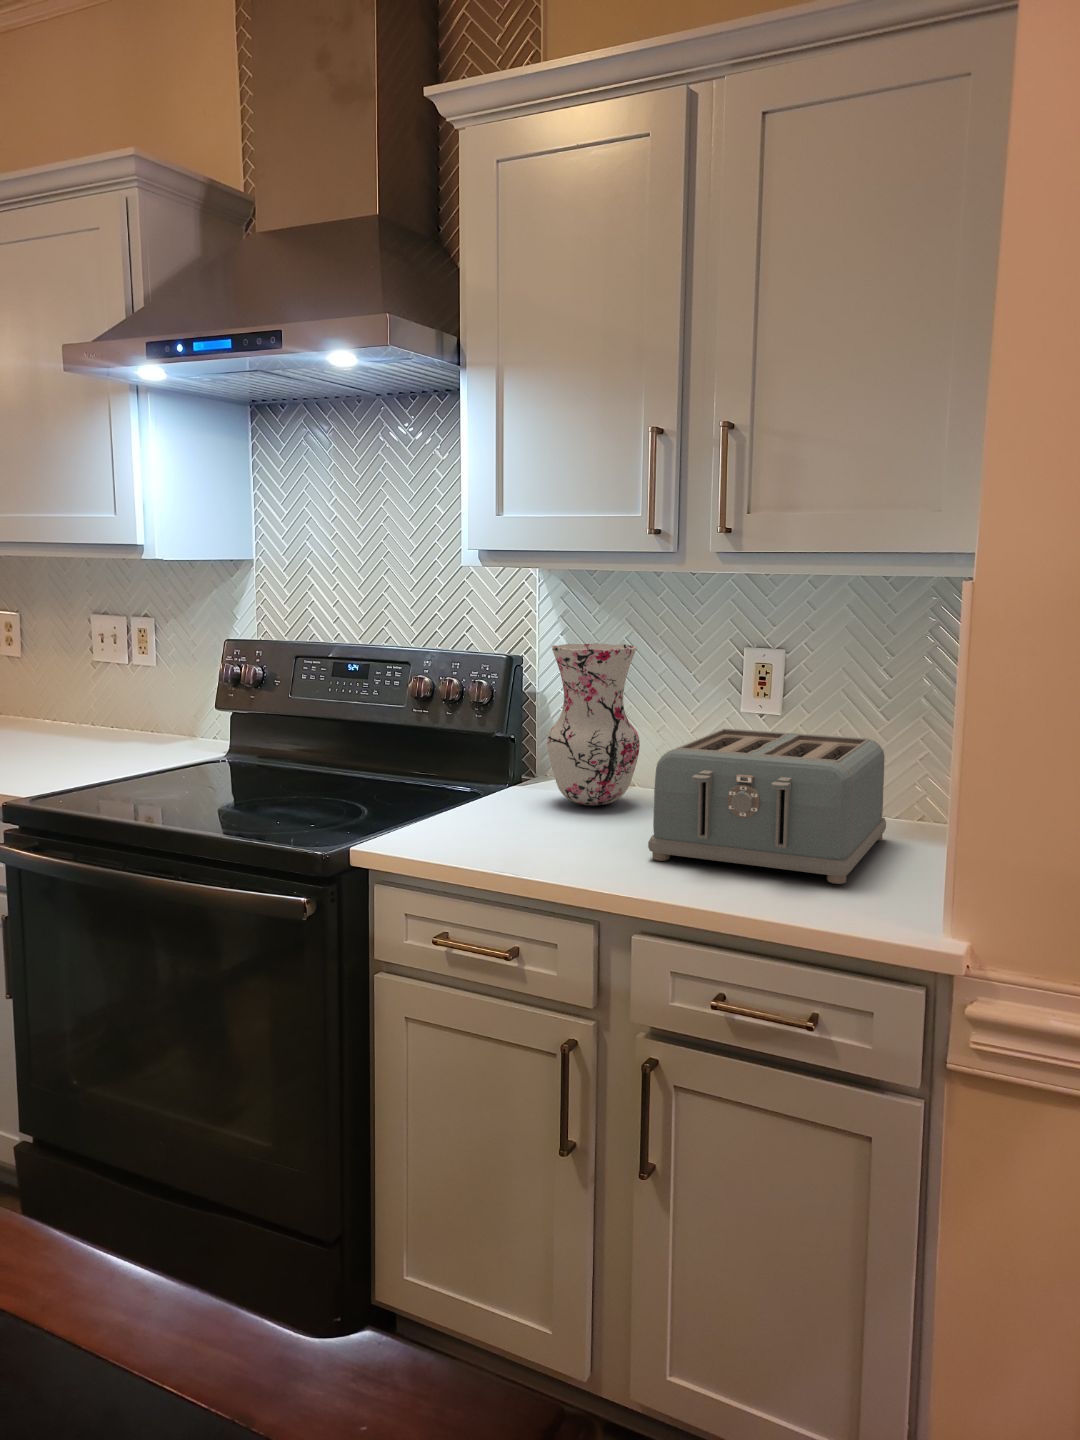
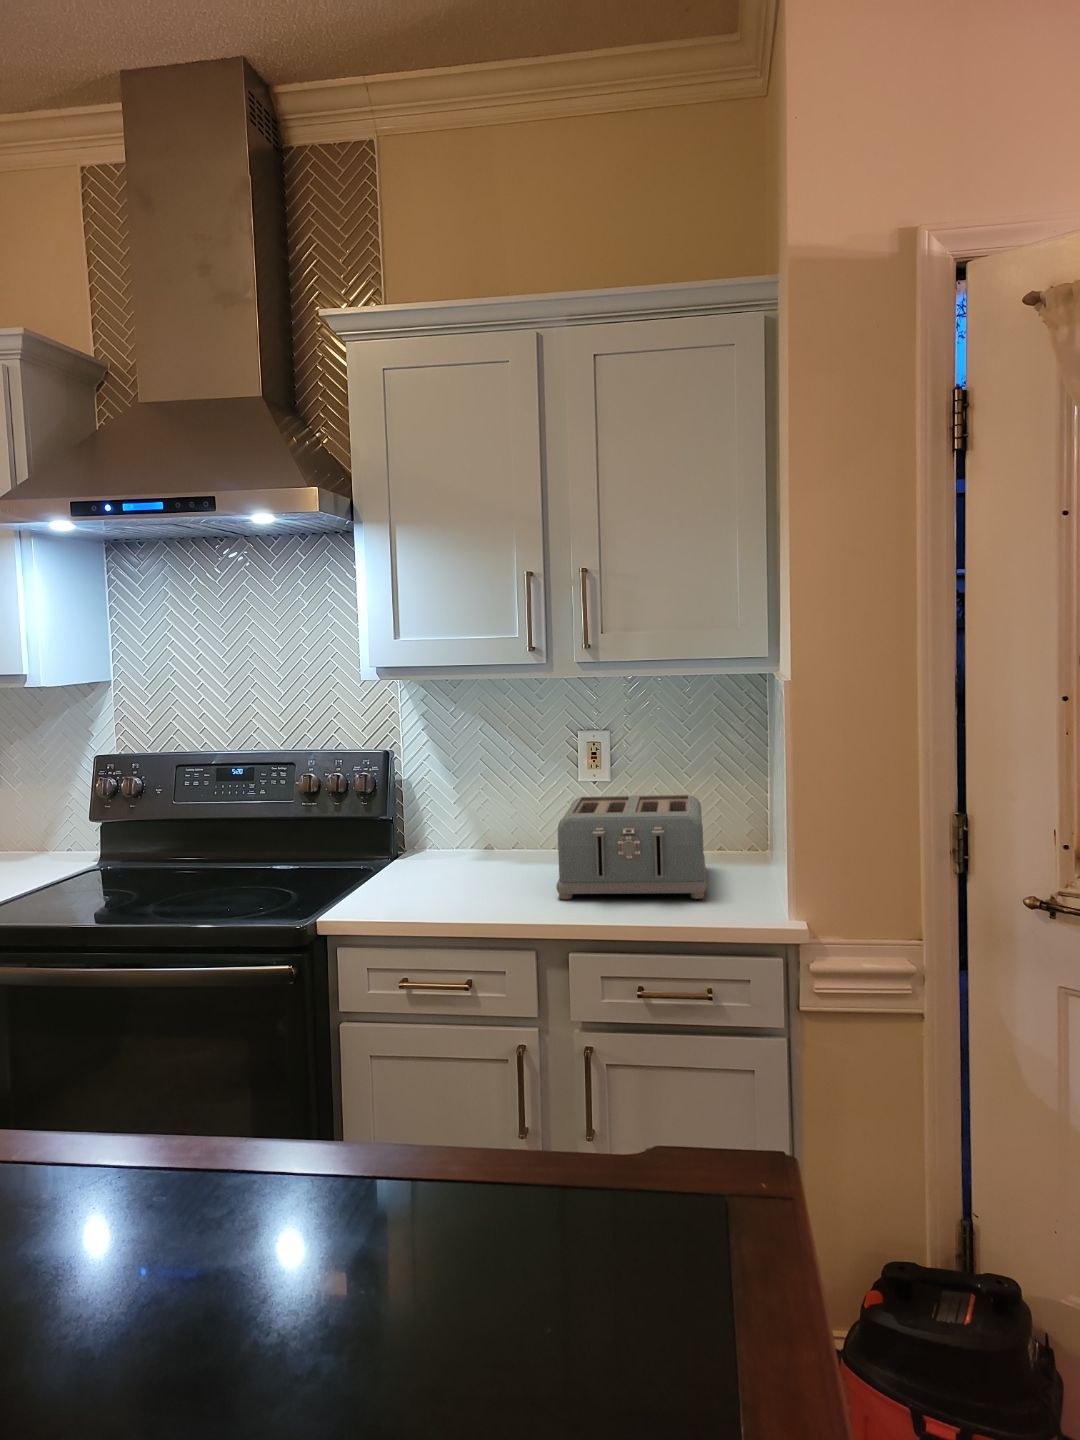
vase: present [547,643,640,806] -> none [433,737,508,868]

